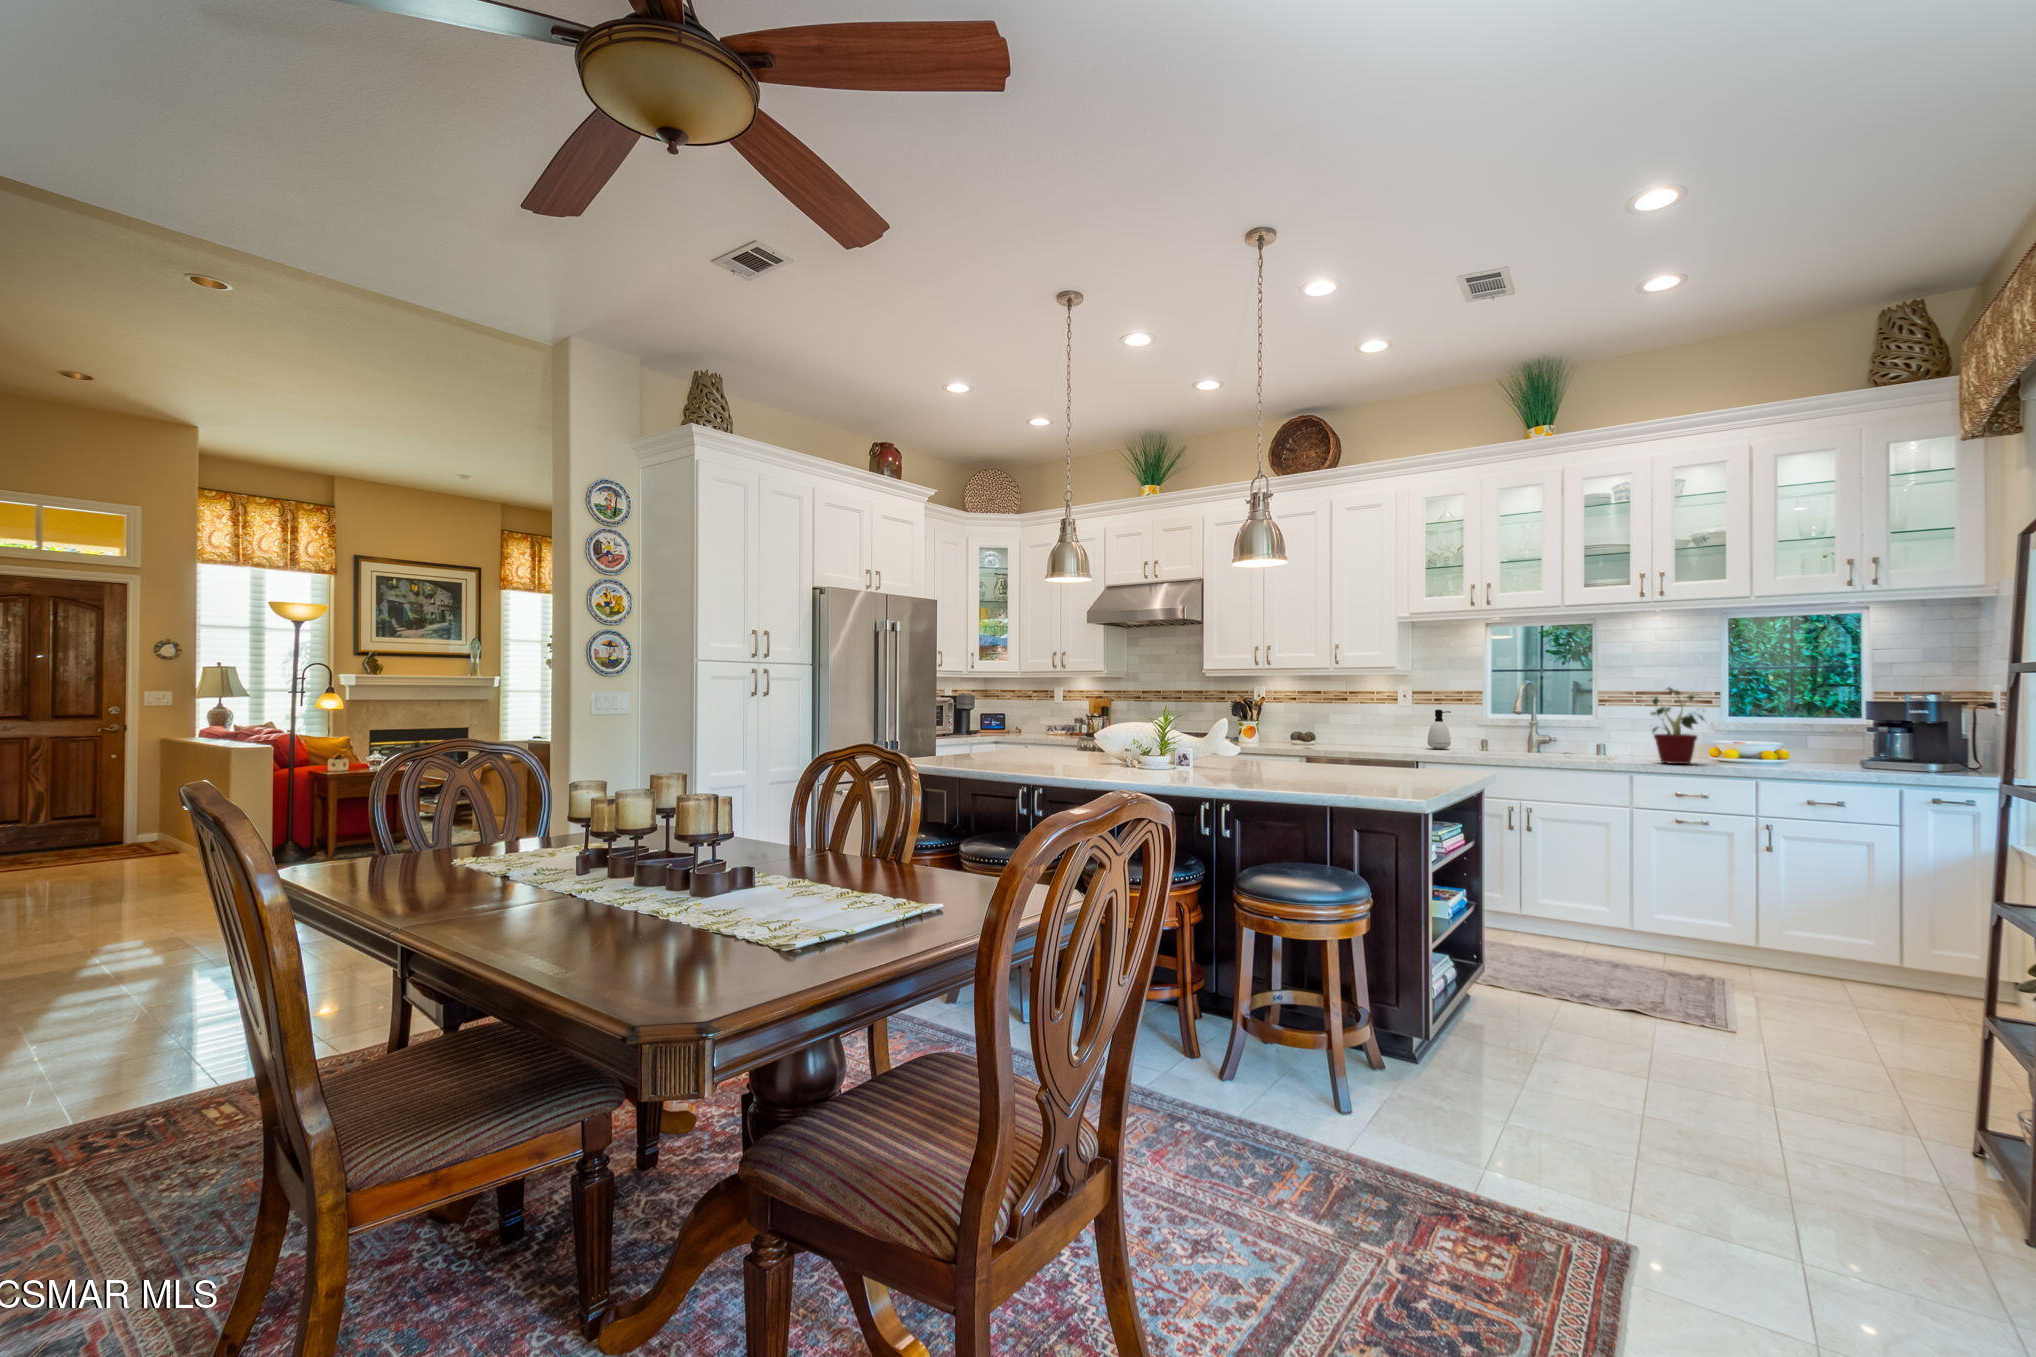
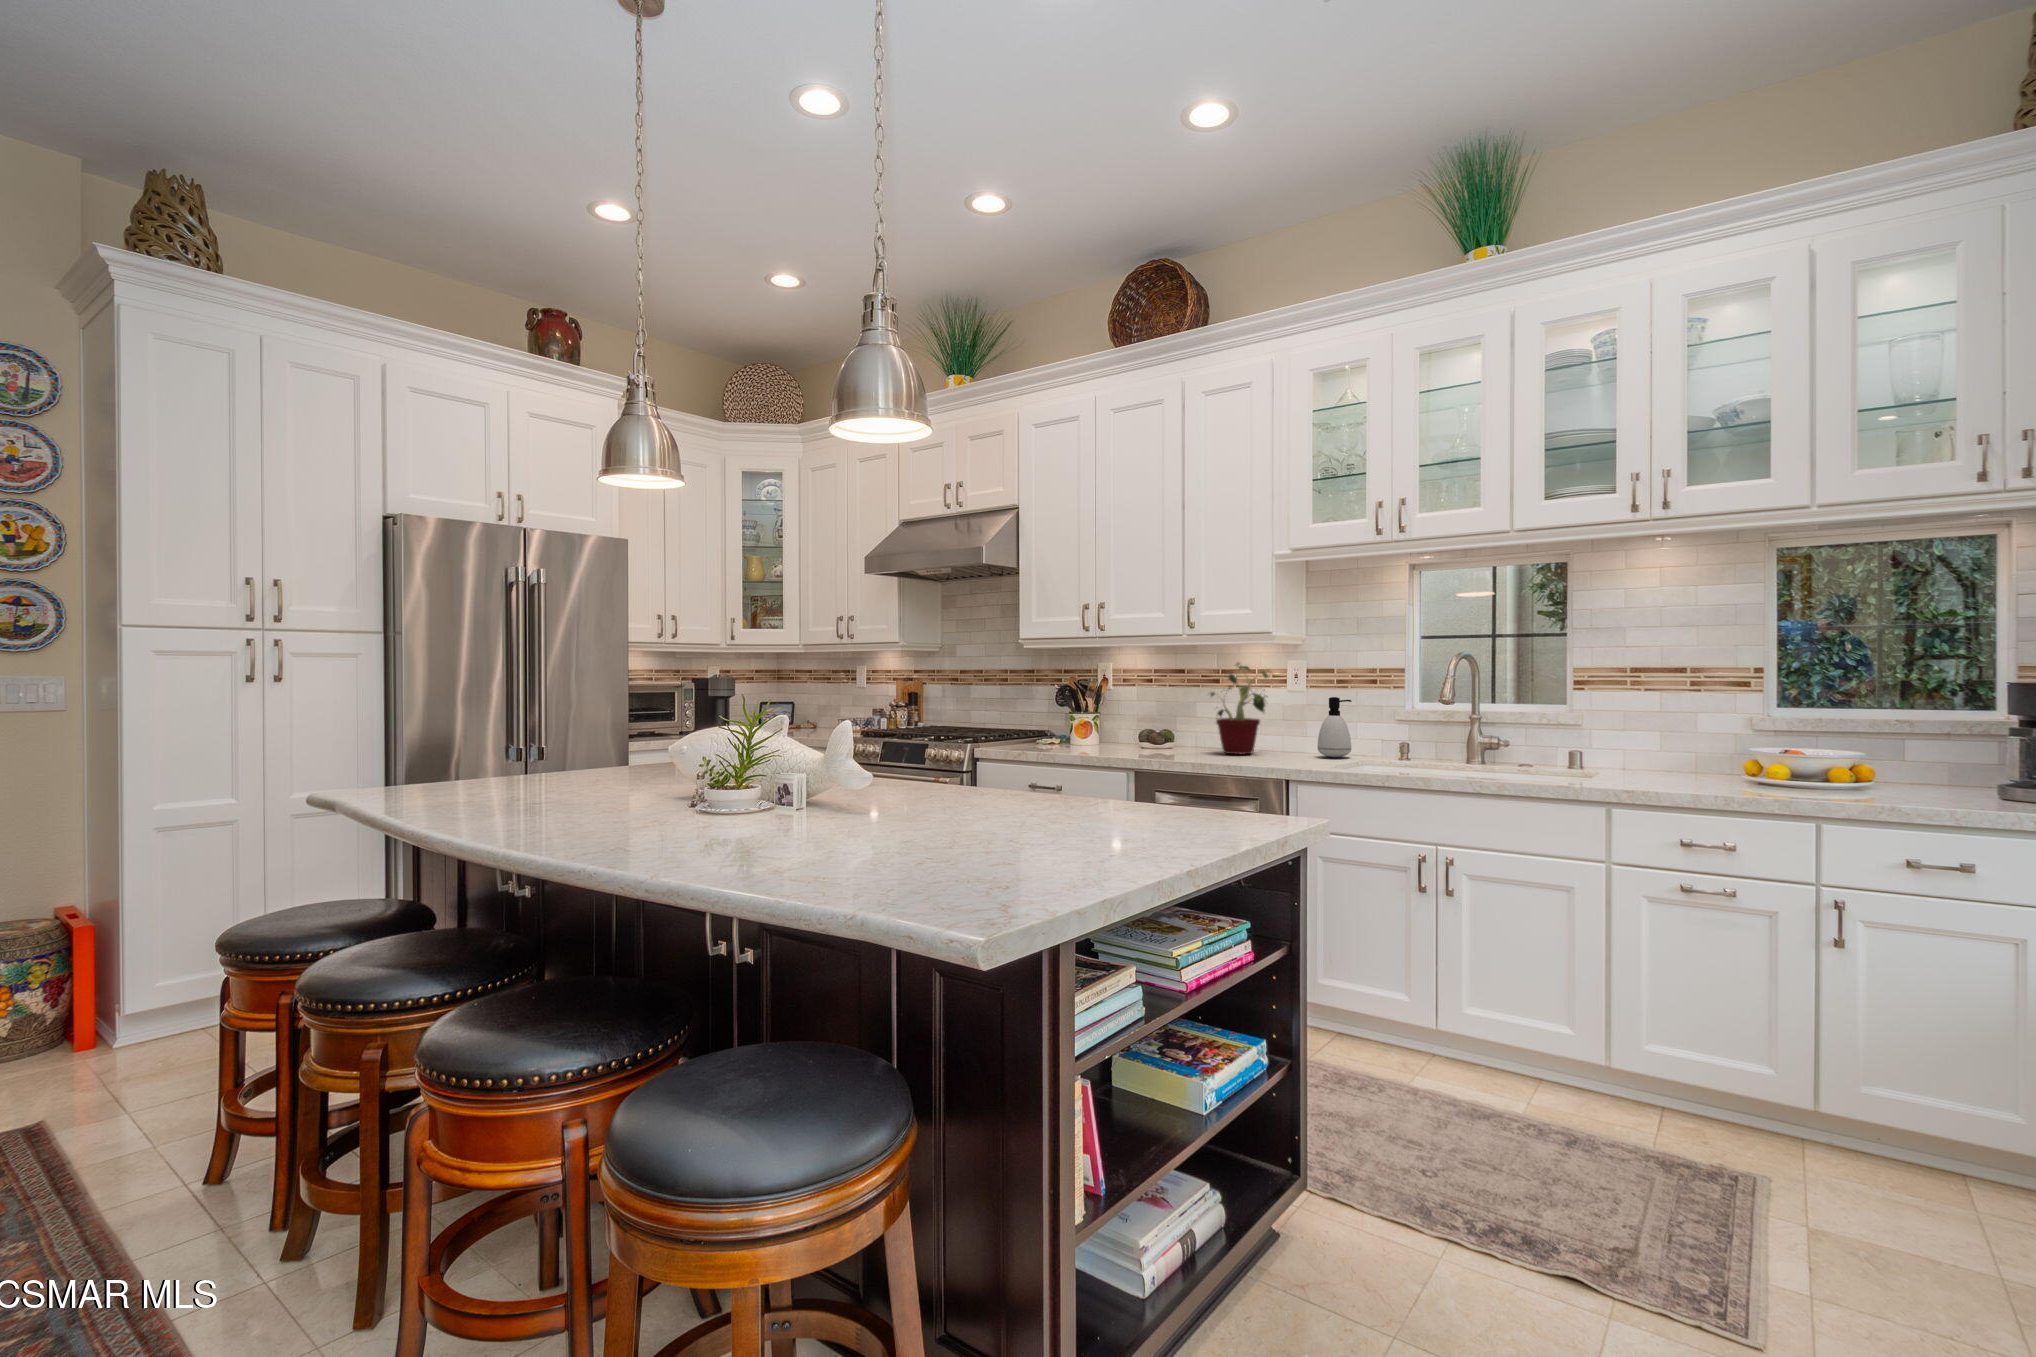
potted plant: present [1652,687,1704,764] -> present [1210,663,1268,754]

